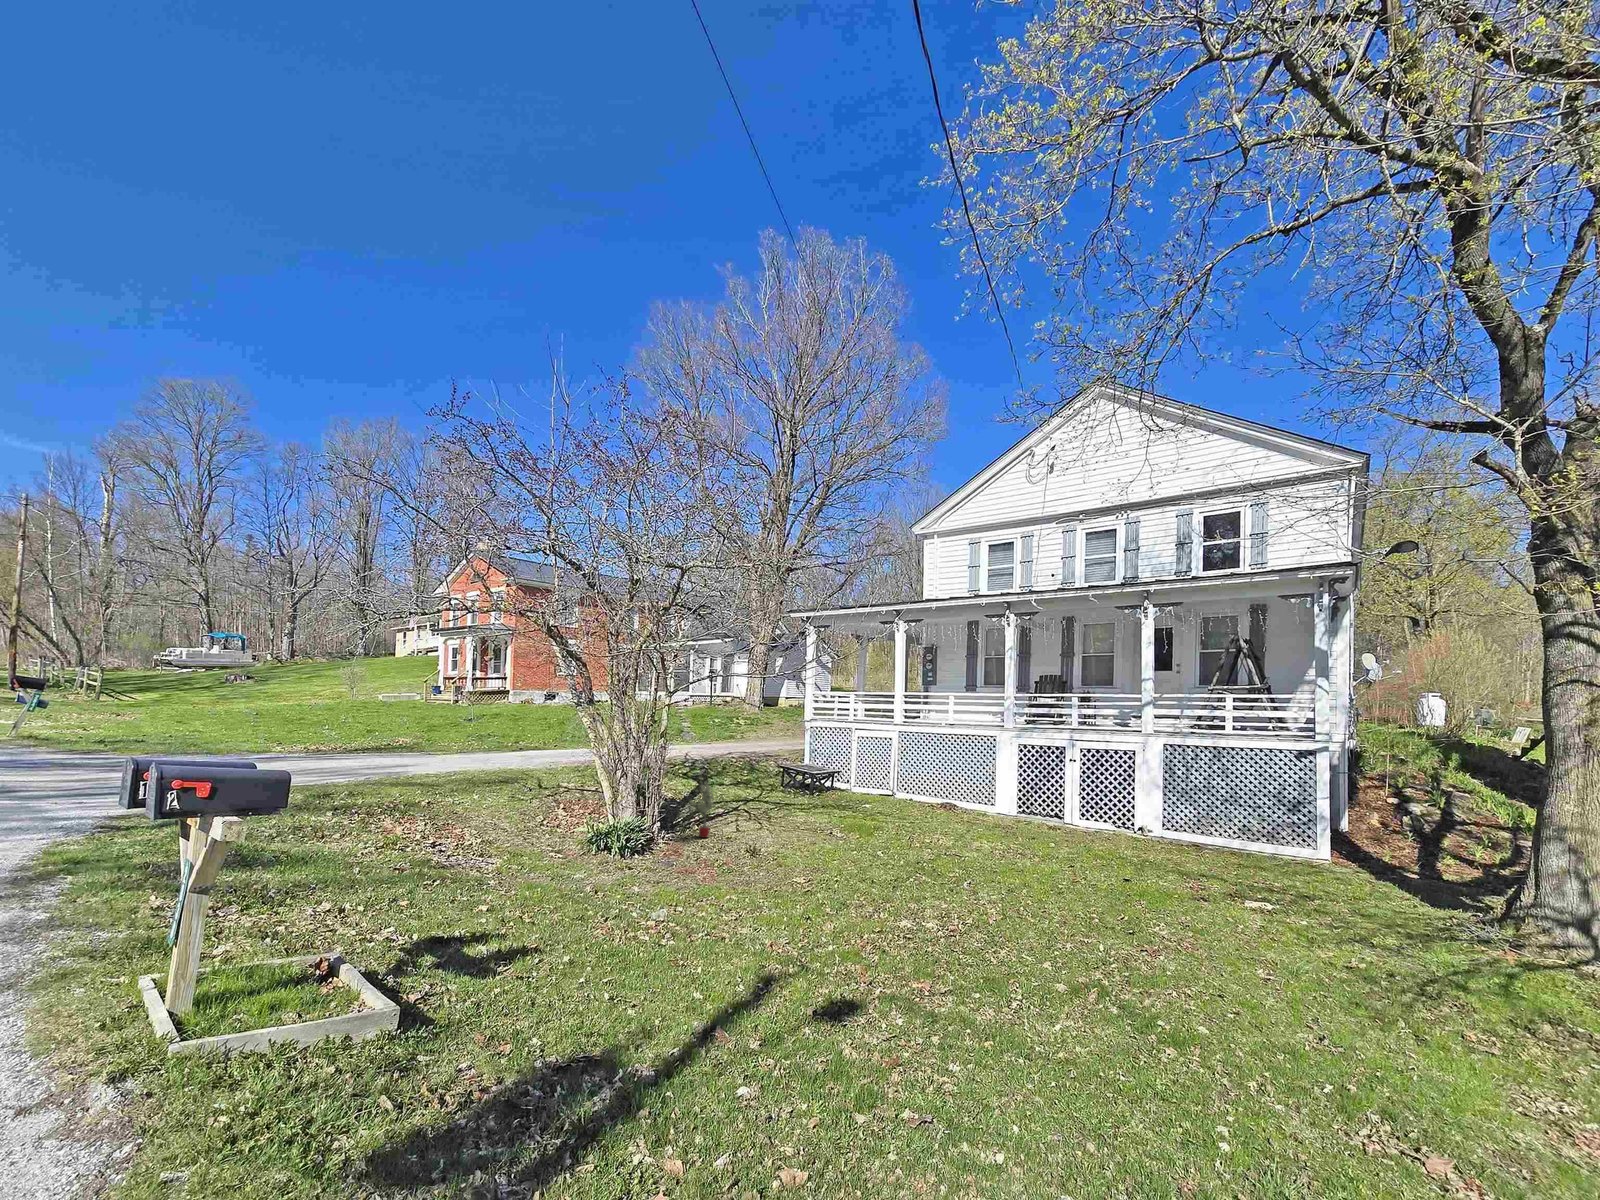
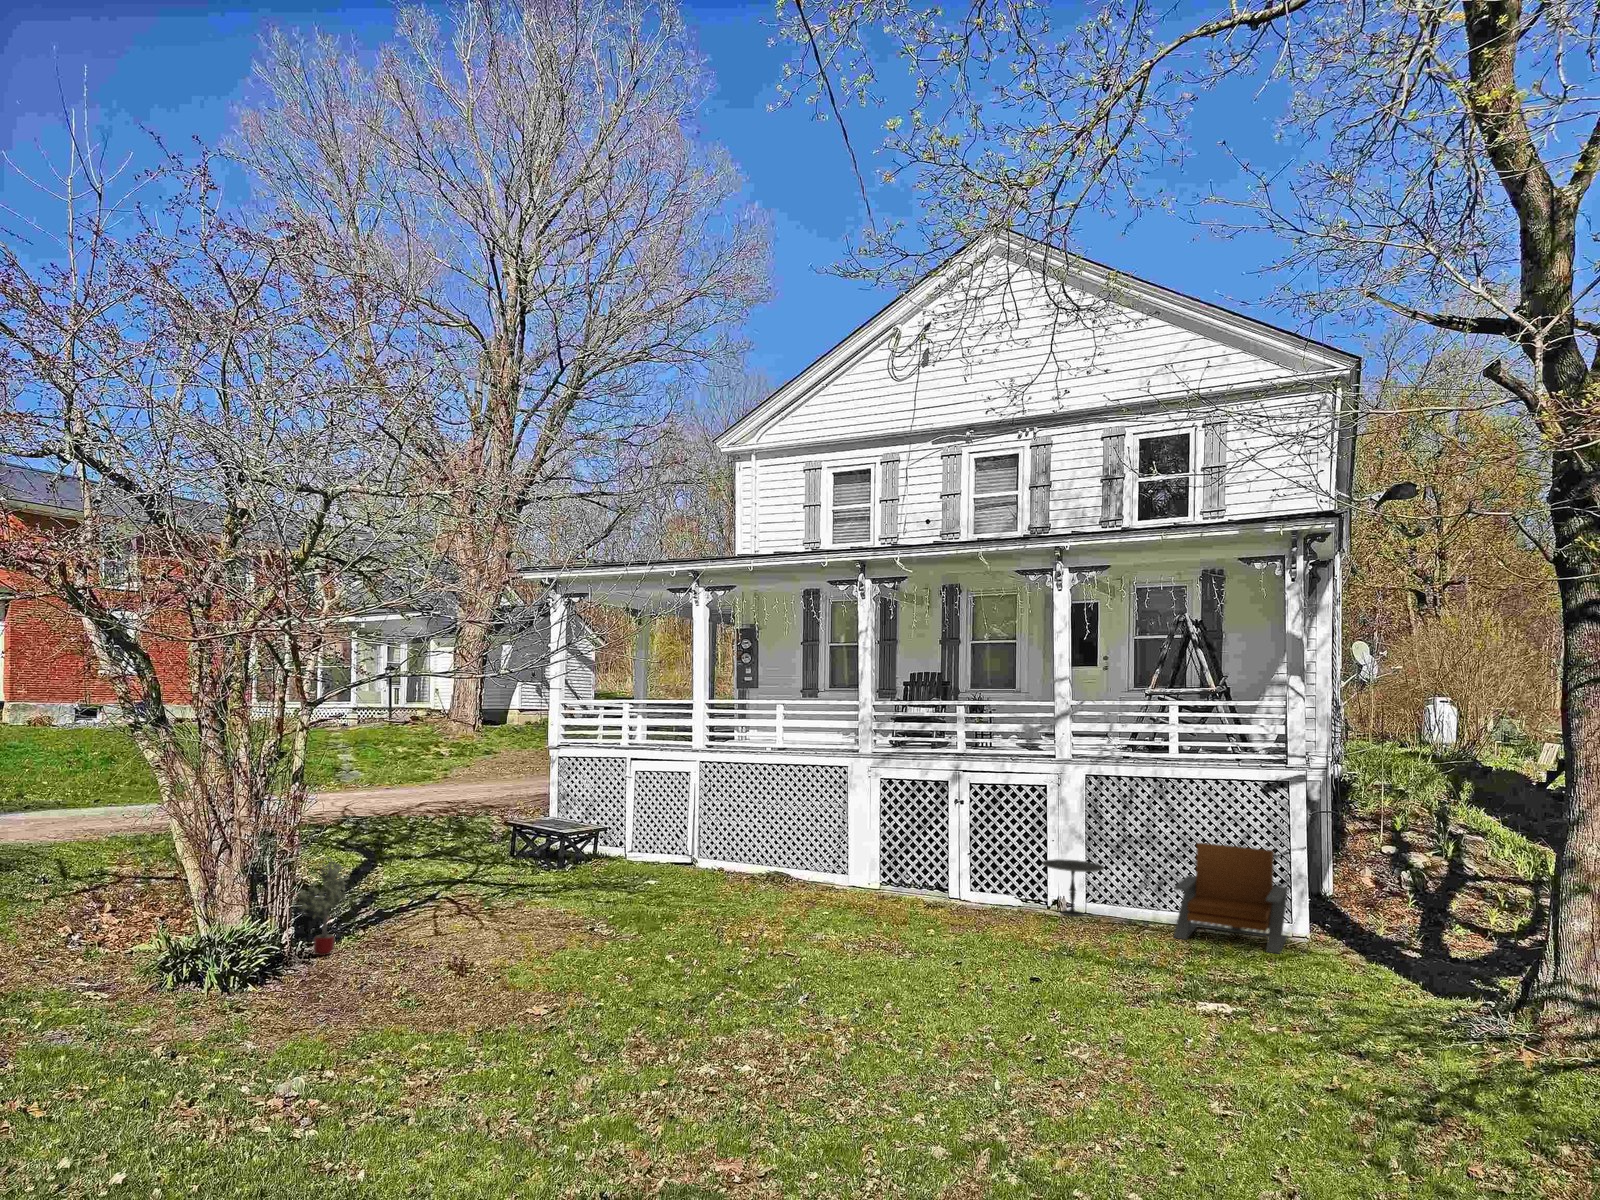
lounge chair: none [1231,792,1316,869] -> present [1174,843,1287,953]
side table: none [1135,800,1179,838] -> present [1042,859,1104,916]

